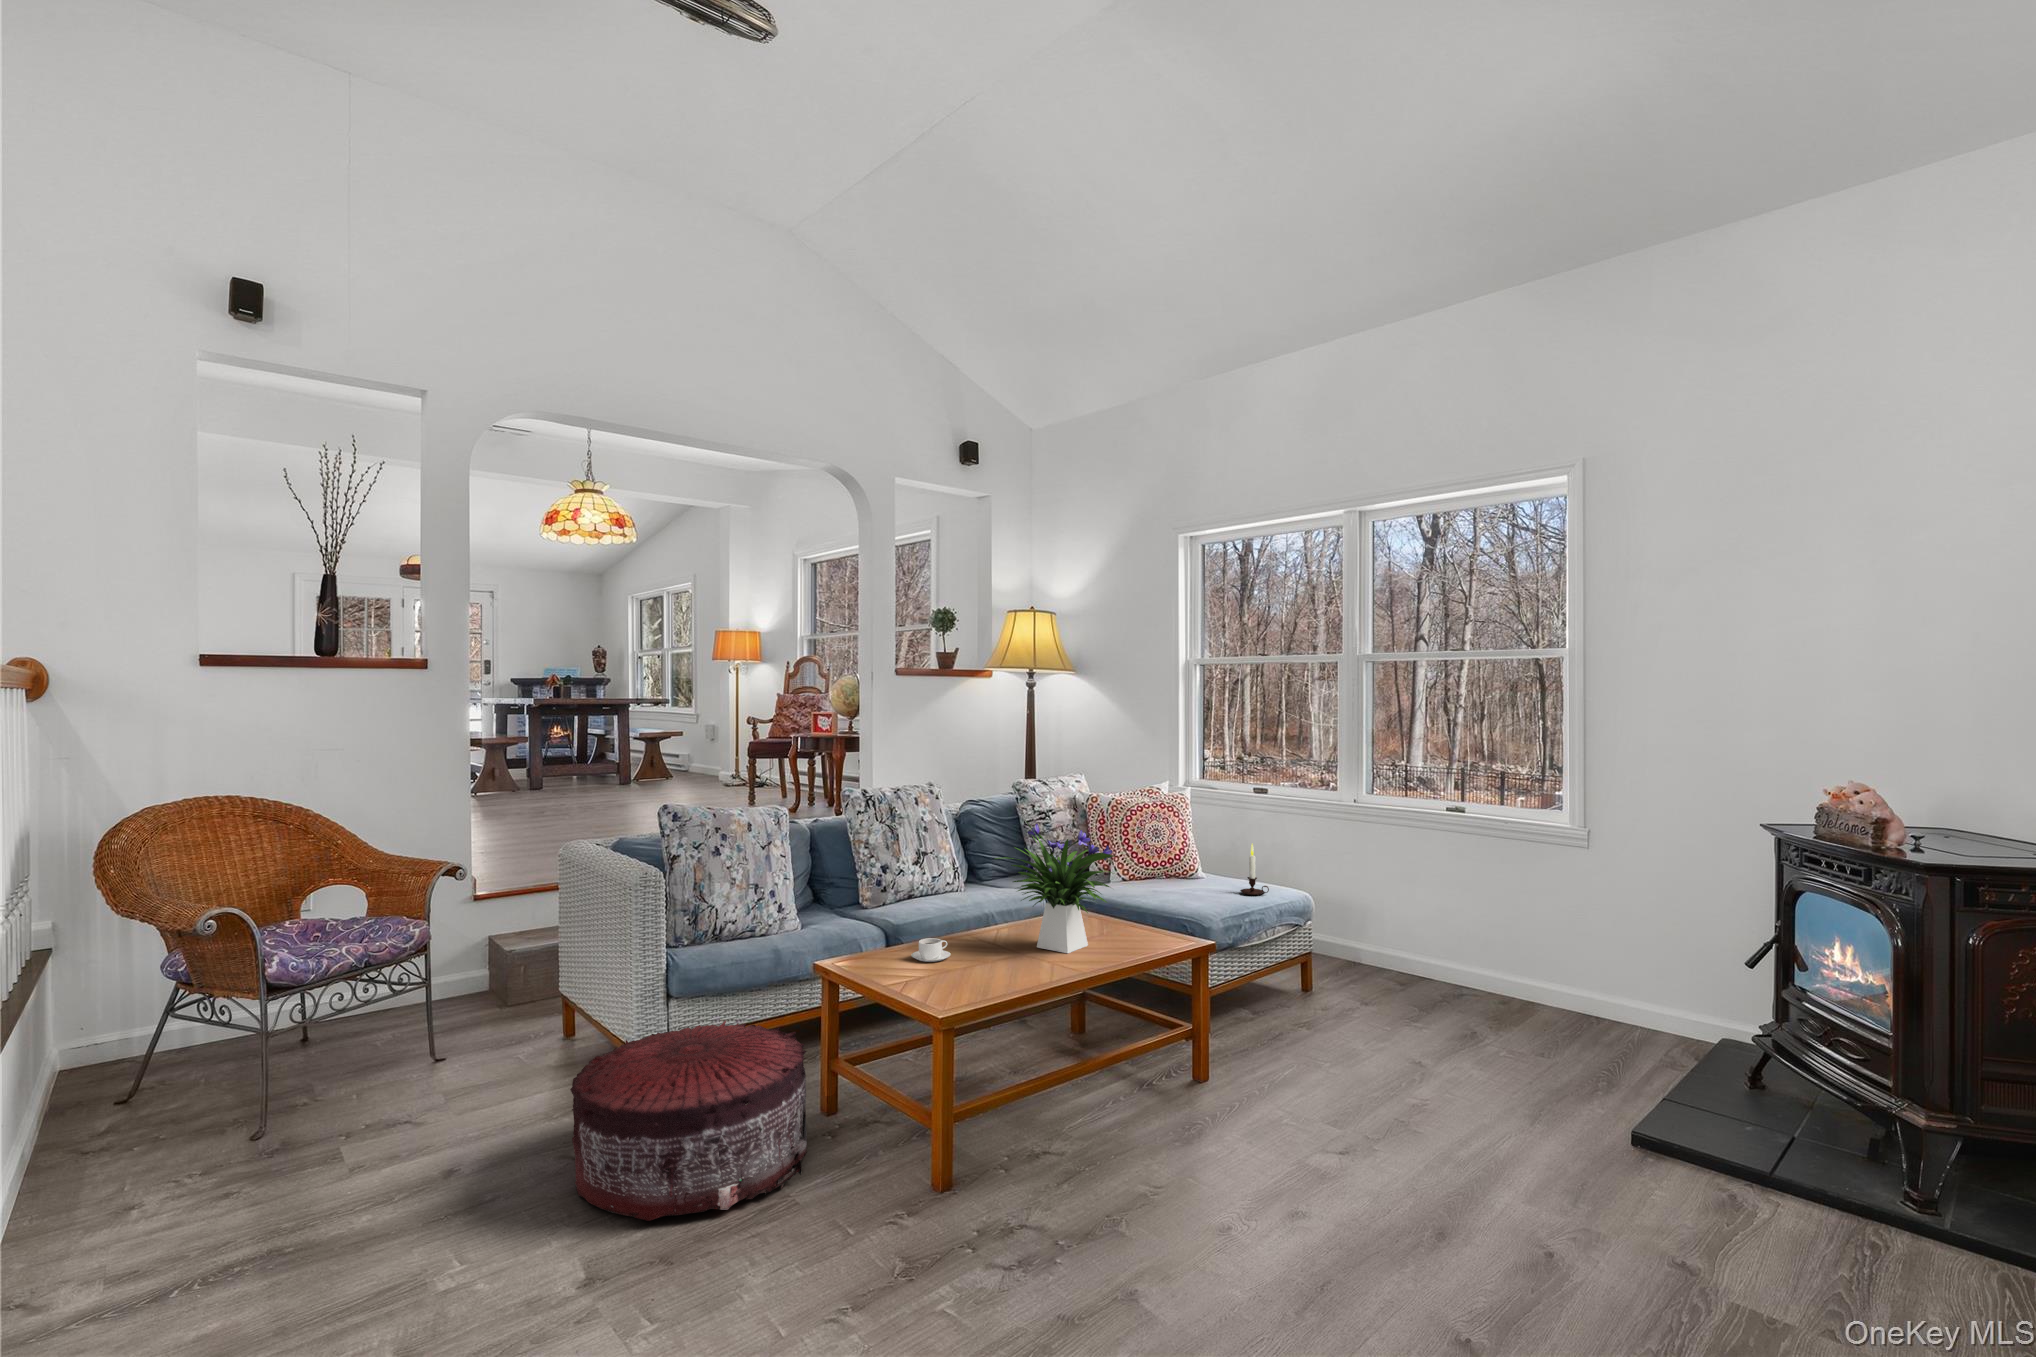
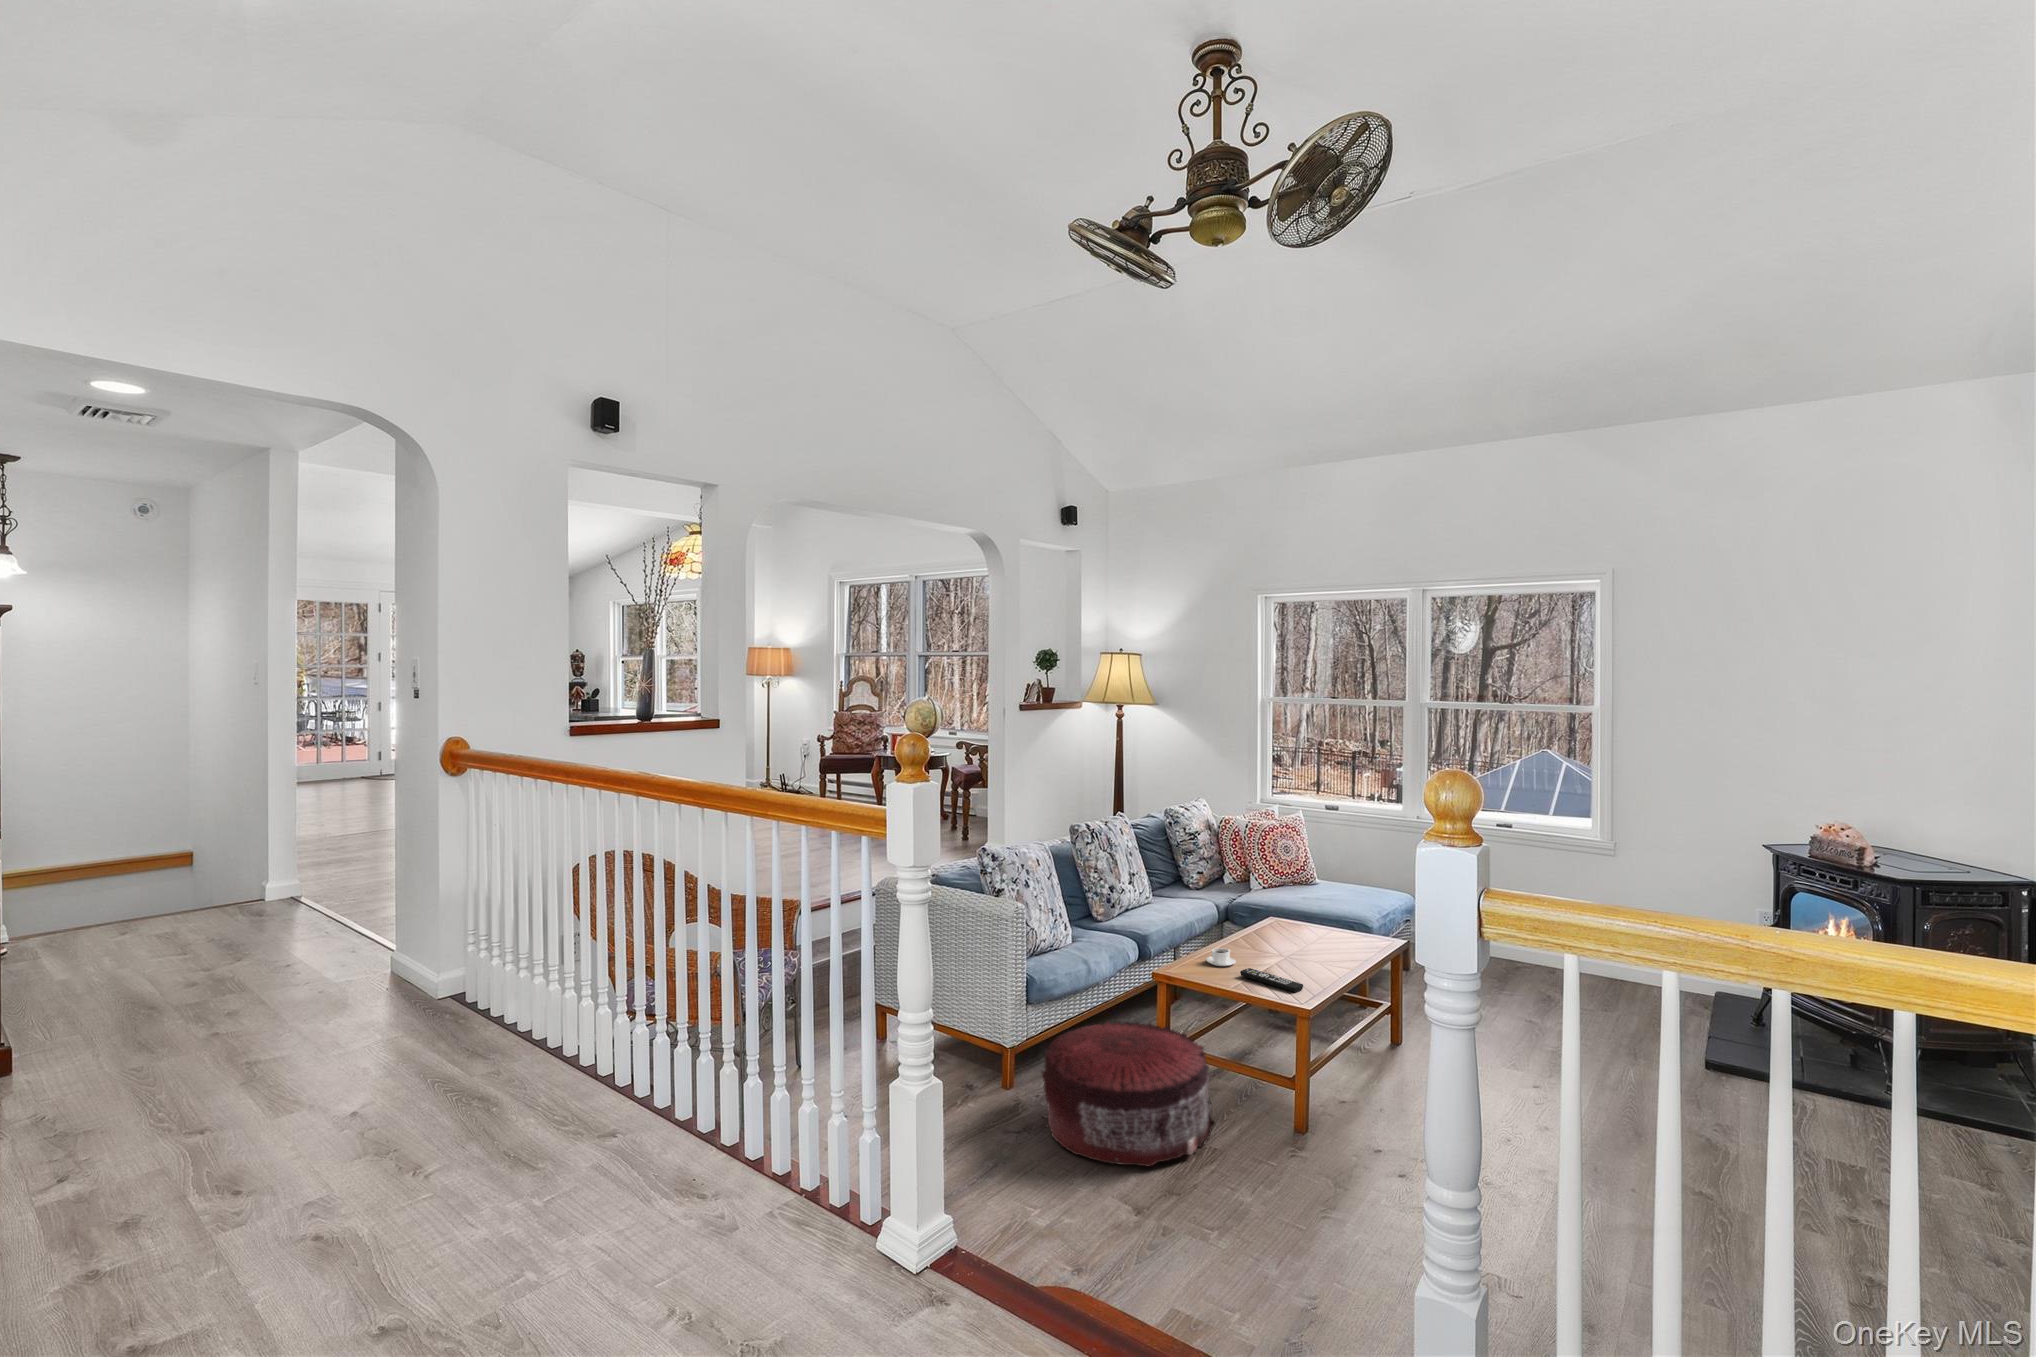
flower arrangement: present [995,820,1115,953] -> none [1258,855,1348,954]
candle: present [1240,844,1269,895] -> none [1363,857,1387,896]
remote control: none [927,964,985,996] -> present [1240,968,1303,992]

